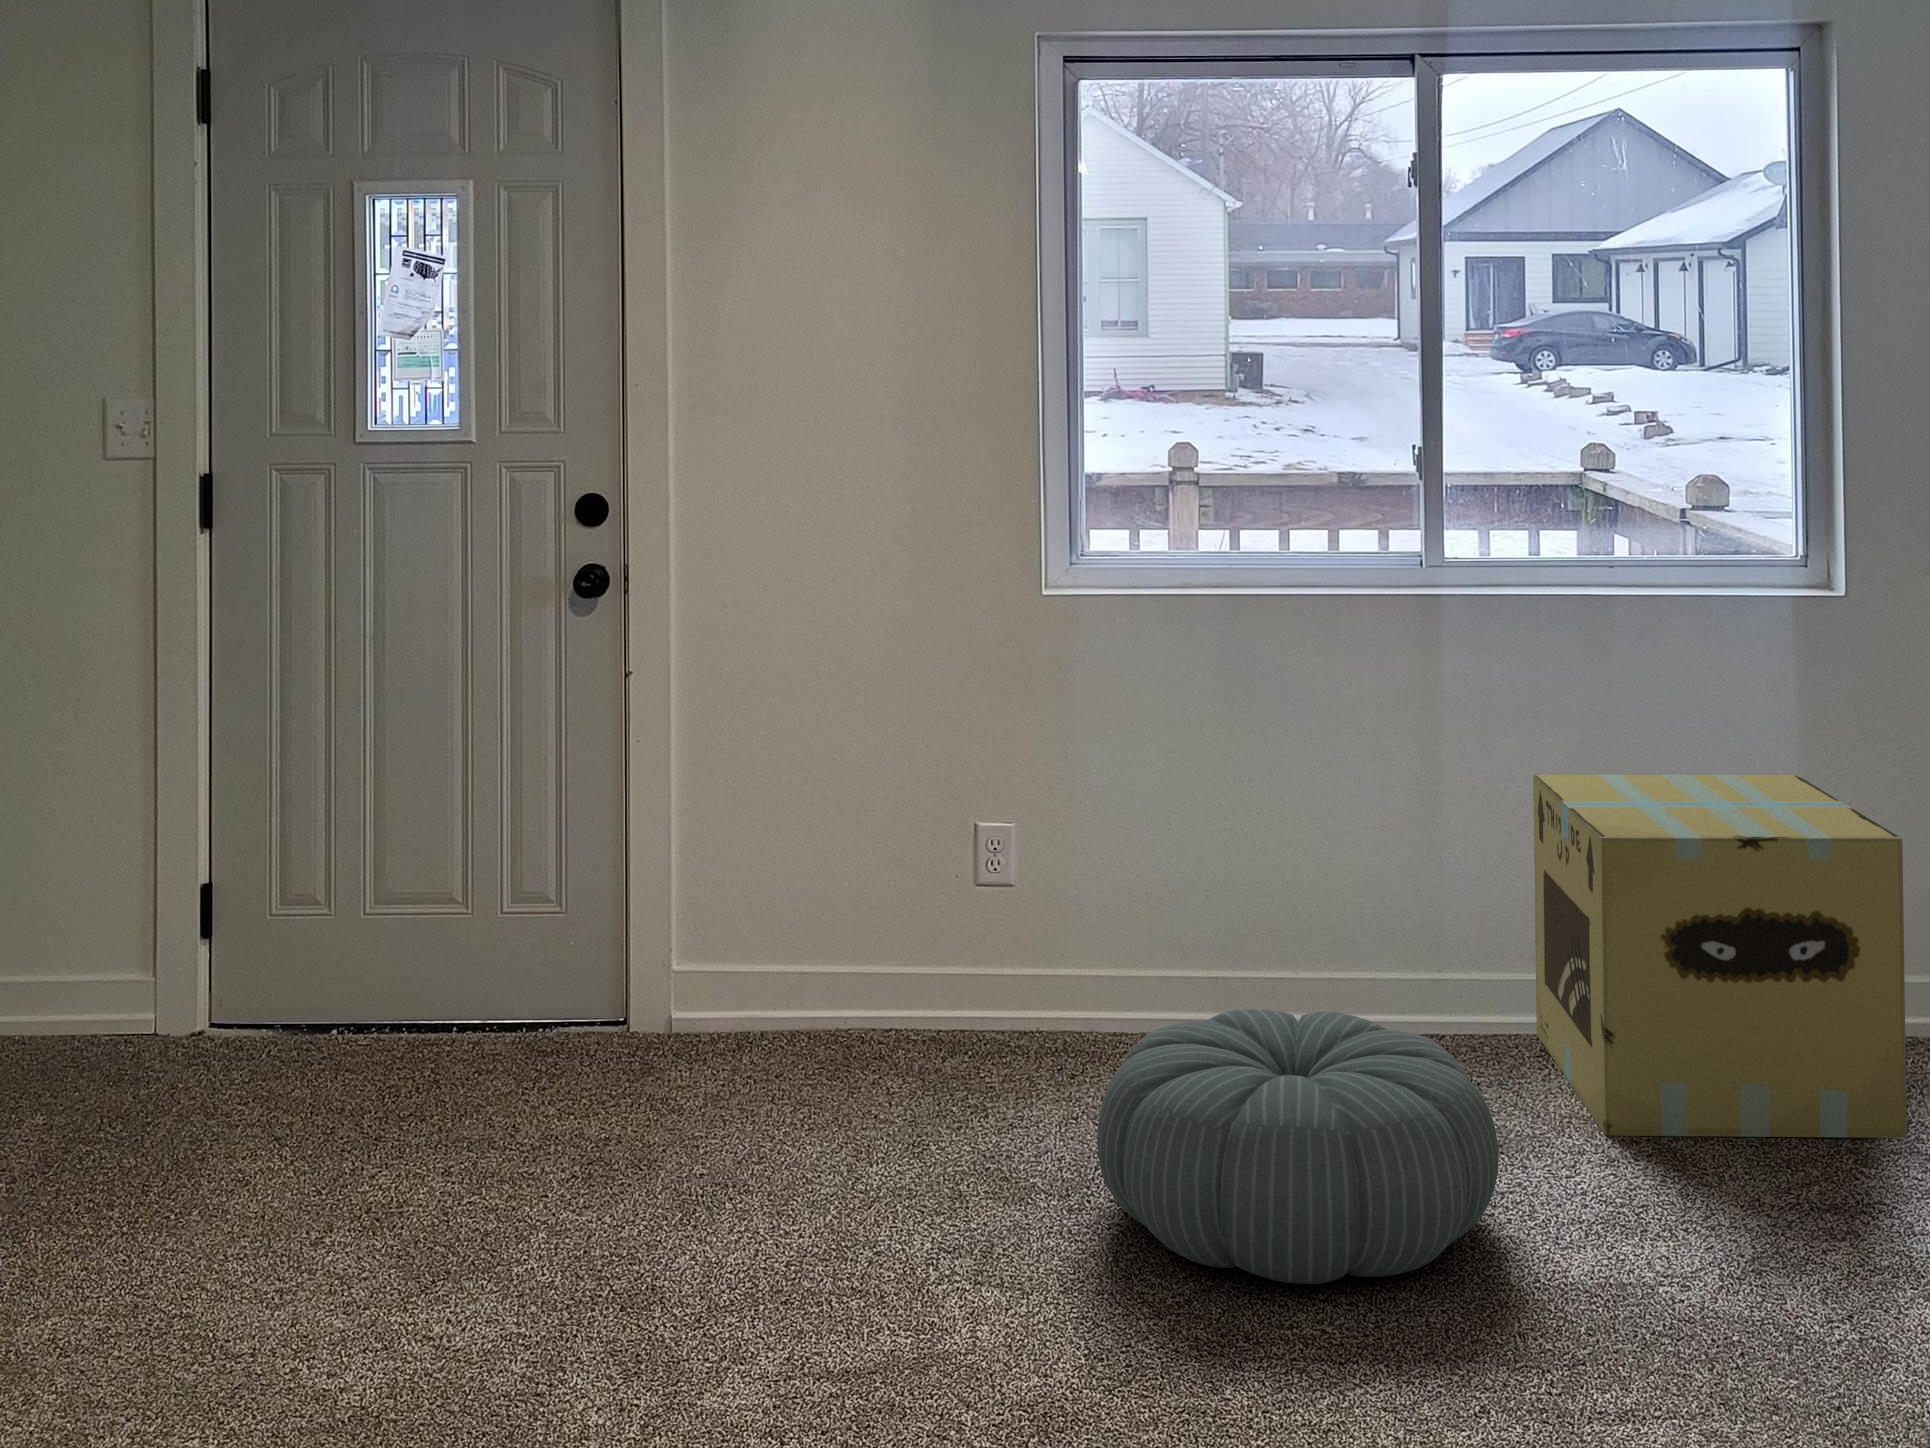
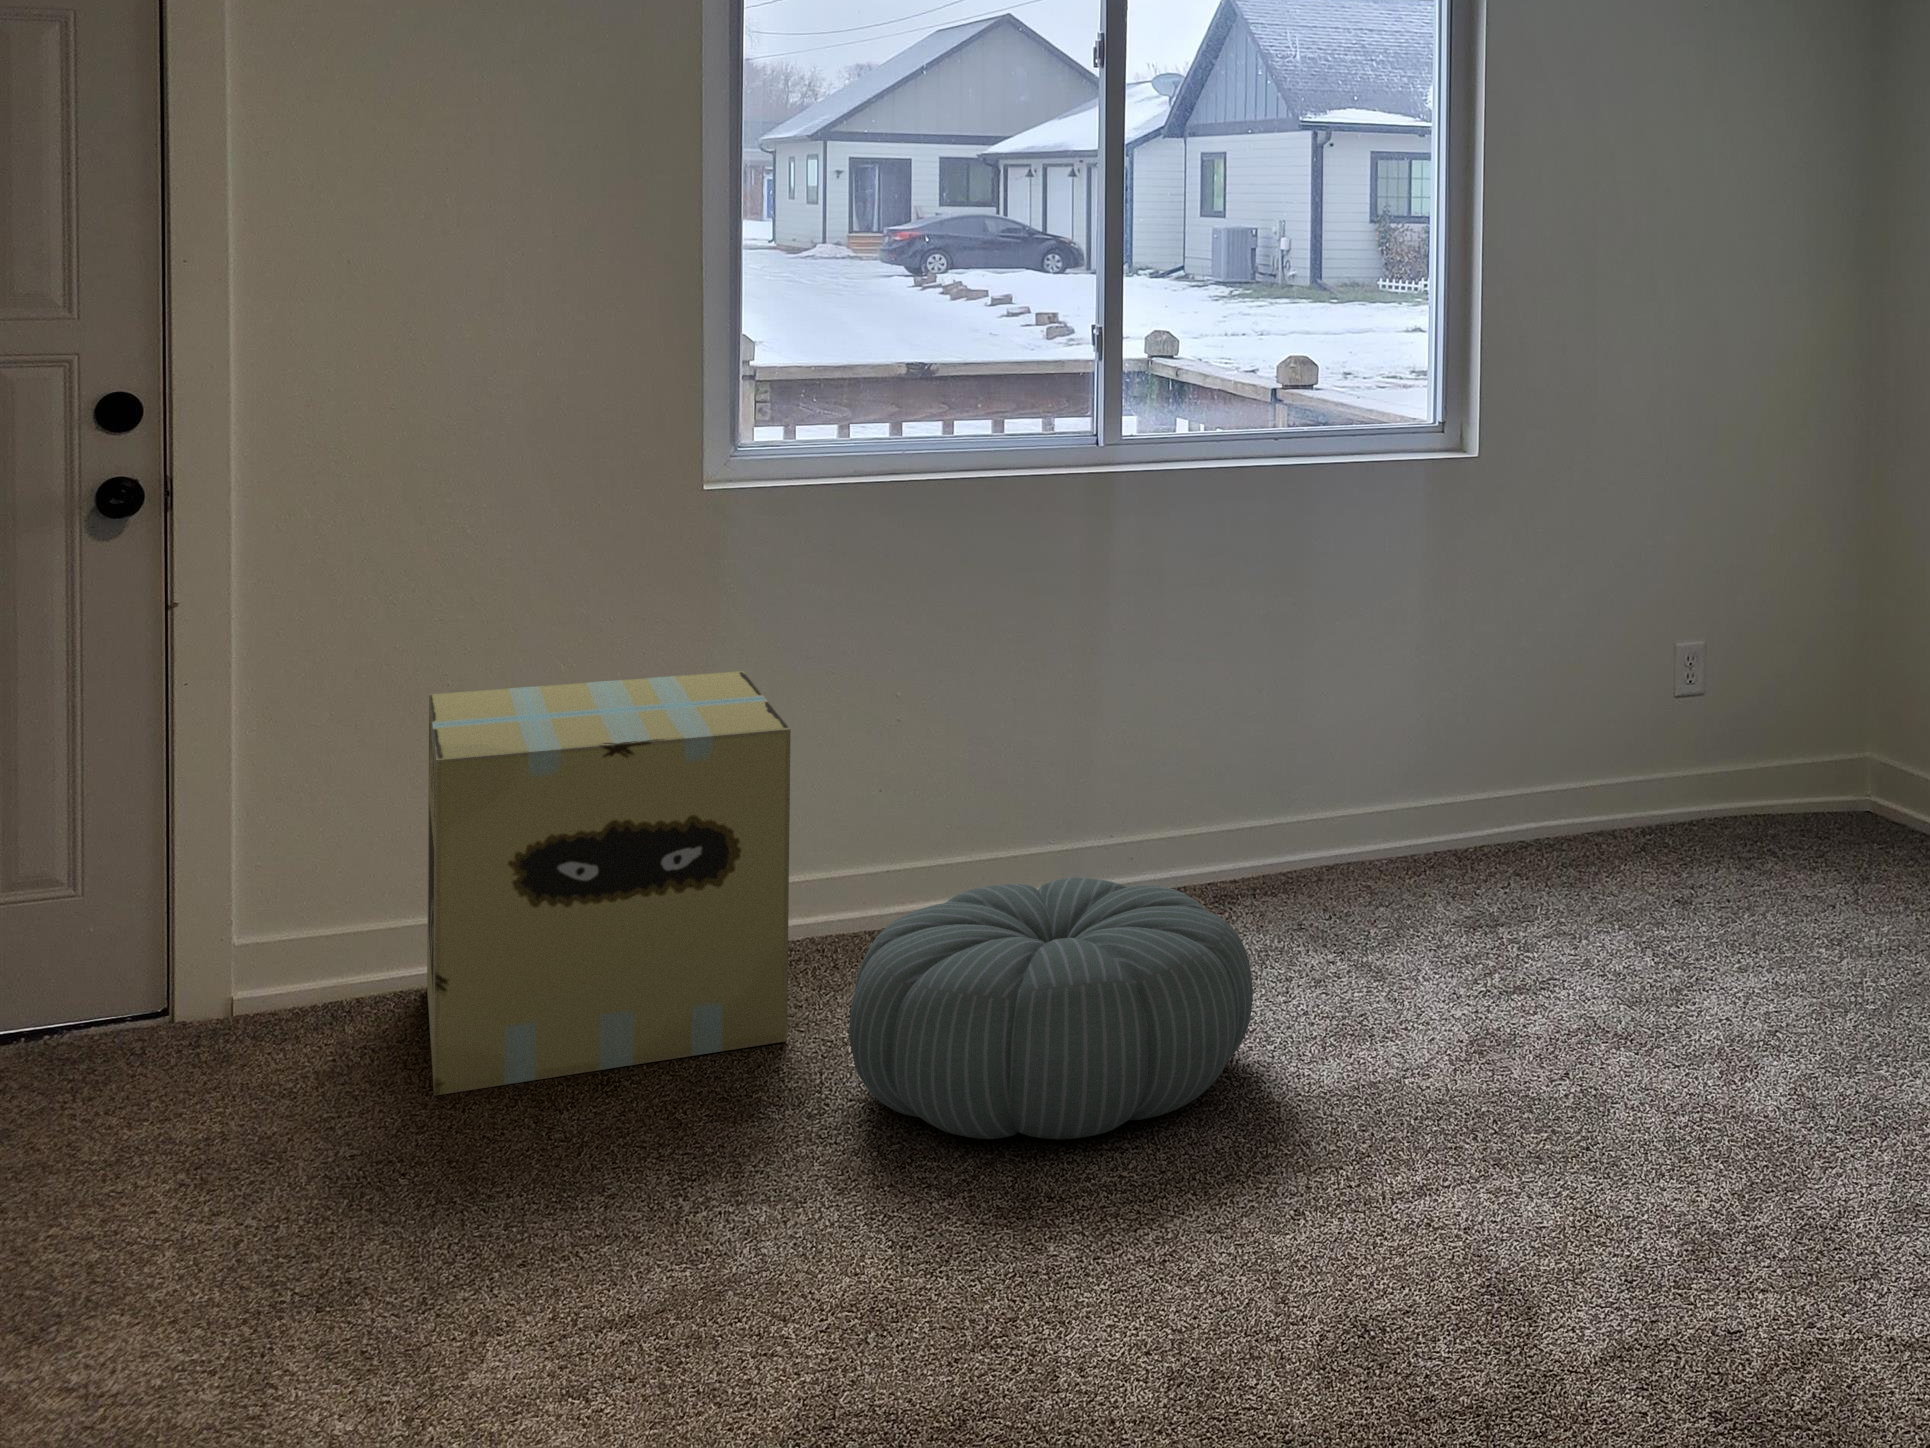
cardboard box: present [1533,774,1907,1138] -> present [427,671,791,1096]

